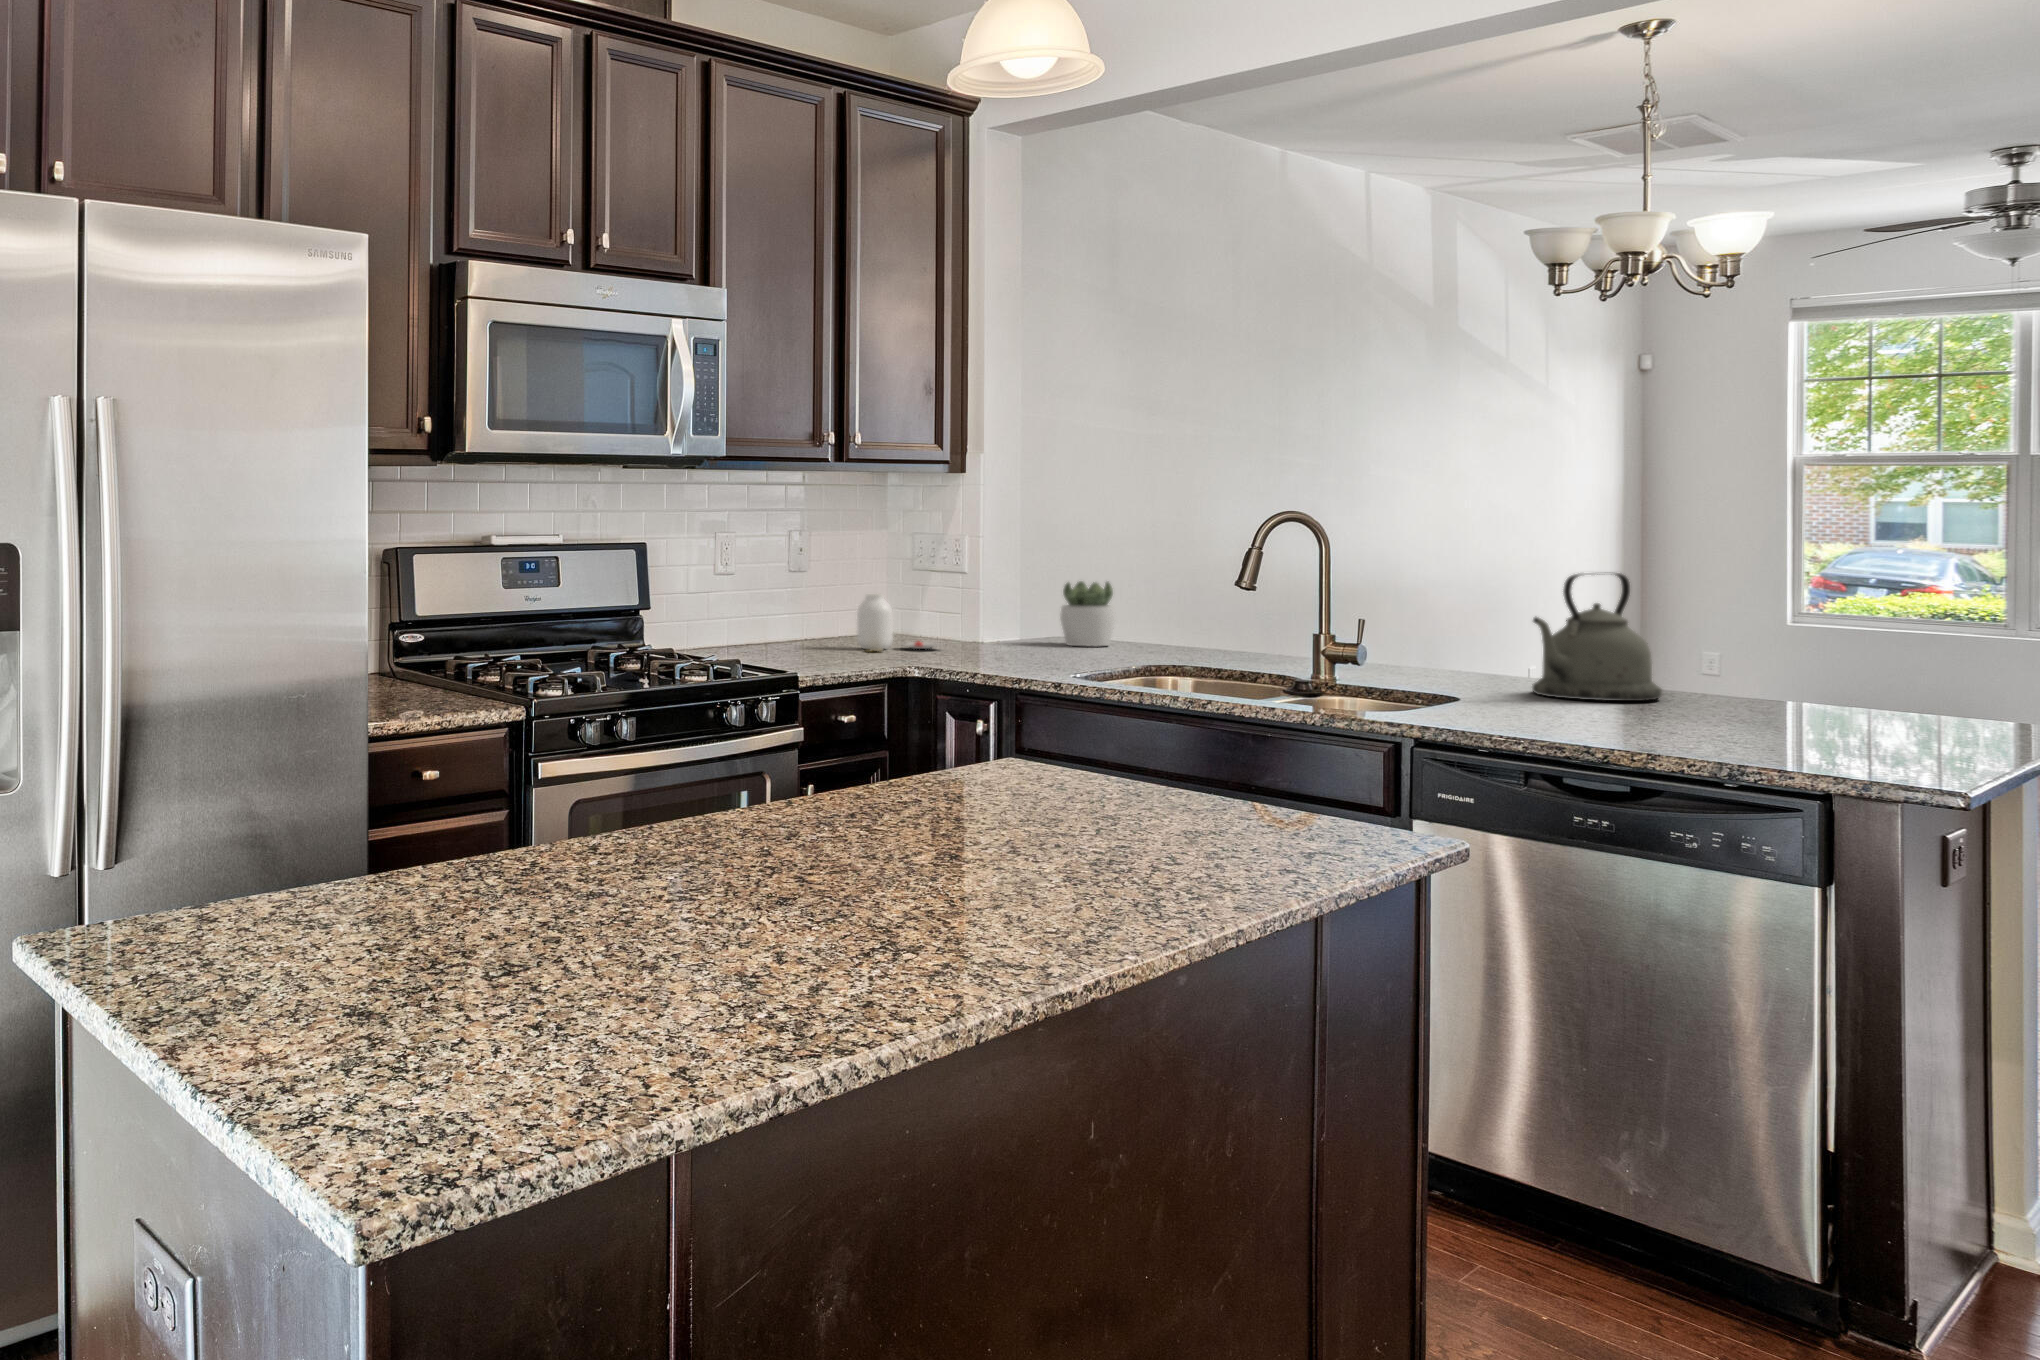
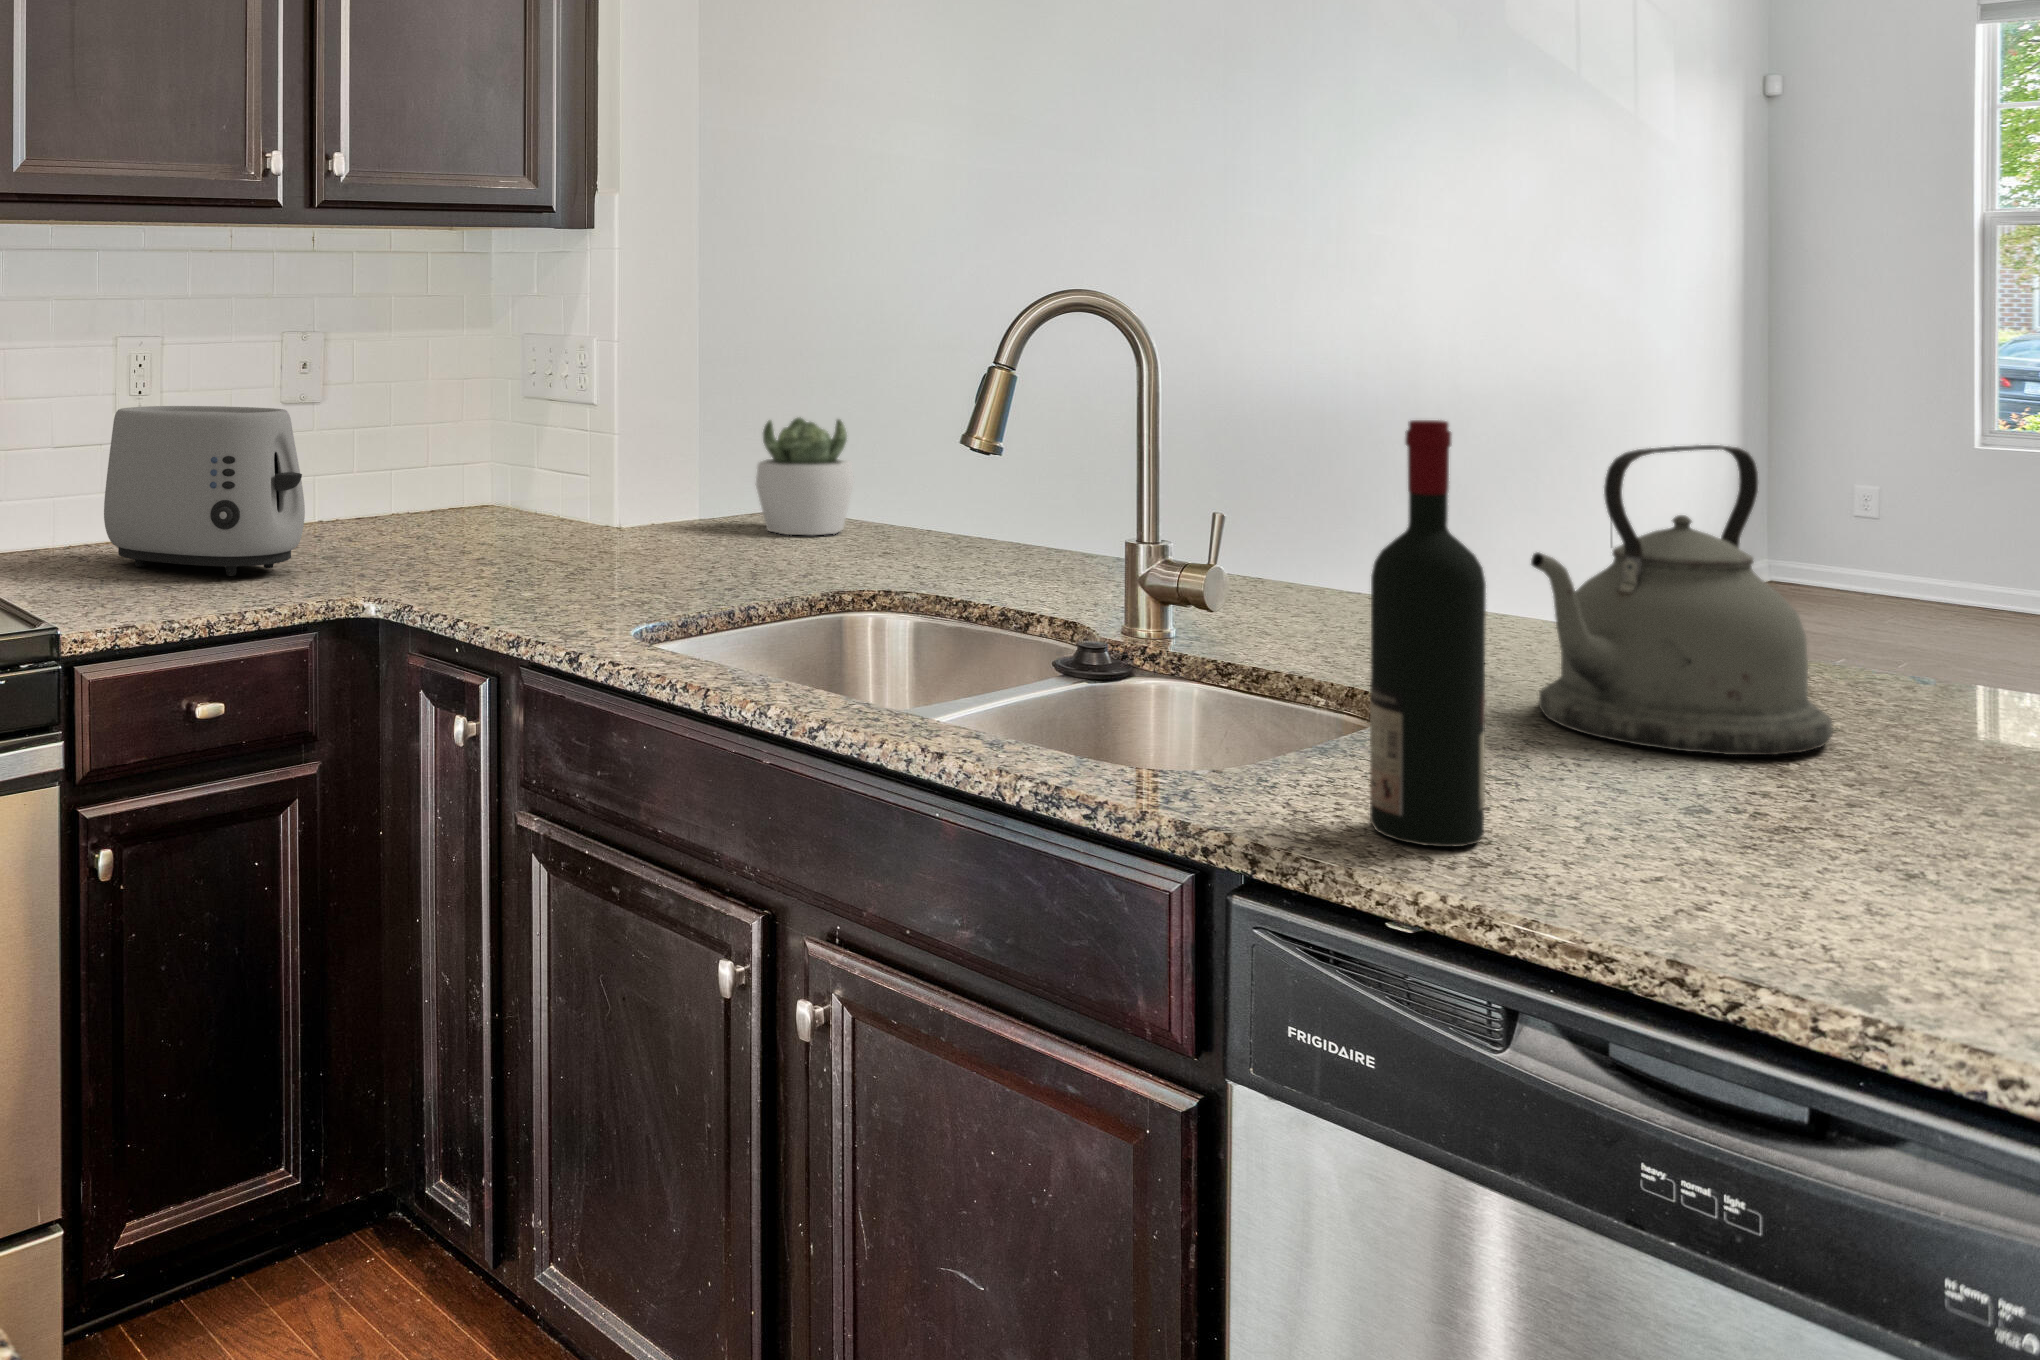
wine bottle: none [1477,554,1524,719] -> present [1370,420,1486,847]
toaster: none [734,571,858,659] -> present [104,406,305,576]
jar: present [857,594,941,651] -> none [372,444,534,551]

